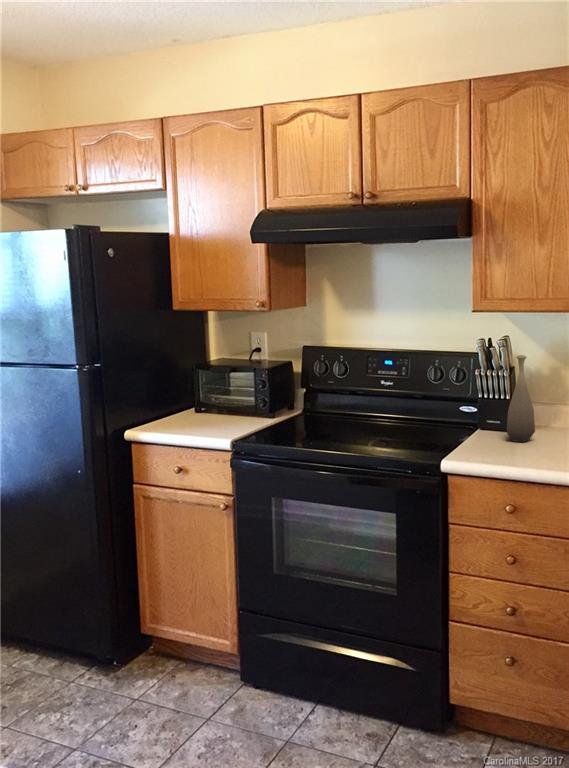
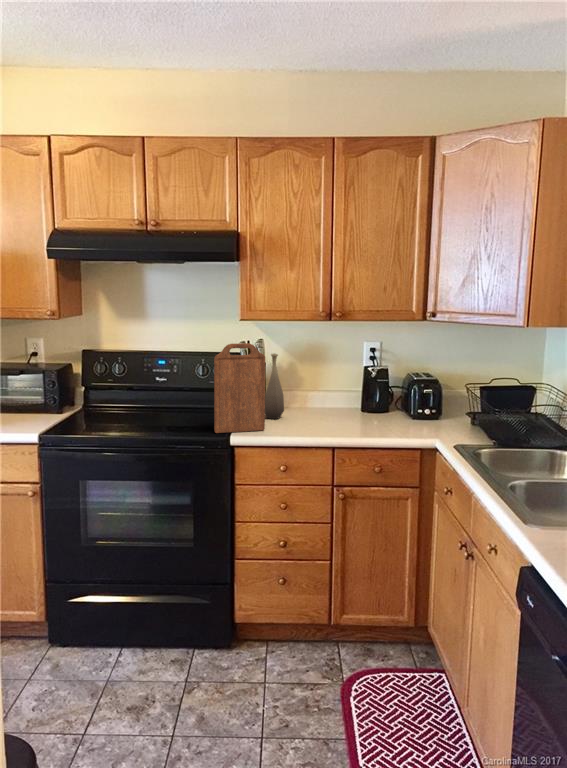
cutting board: none [427,341,496,456] -> present [214,343,265,433]

